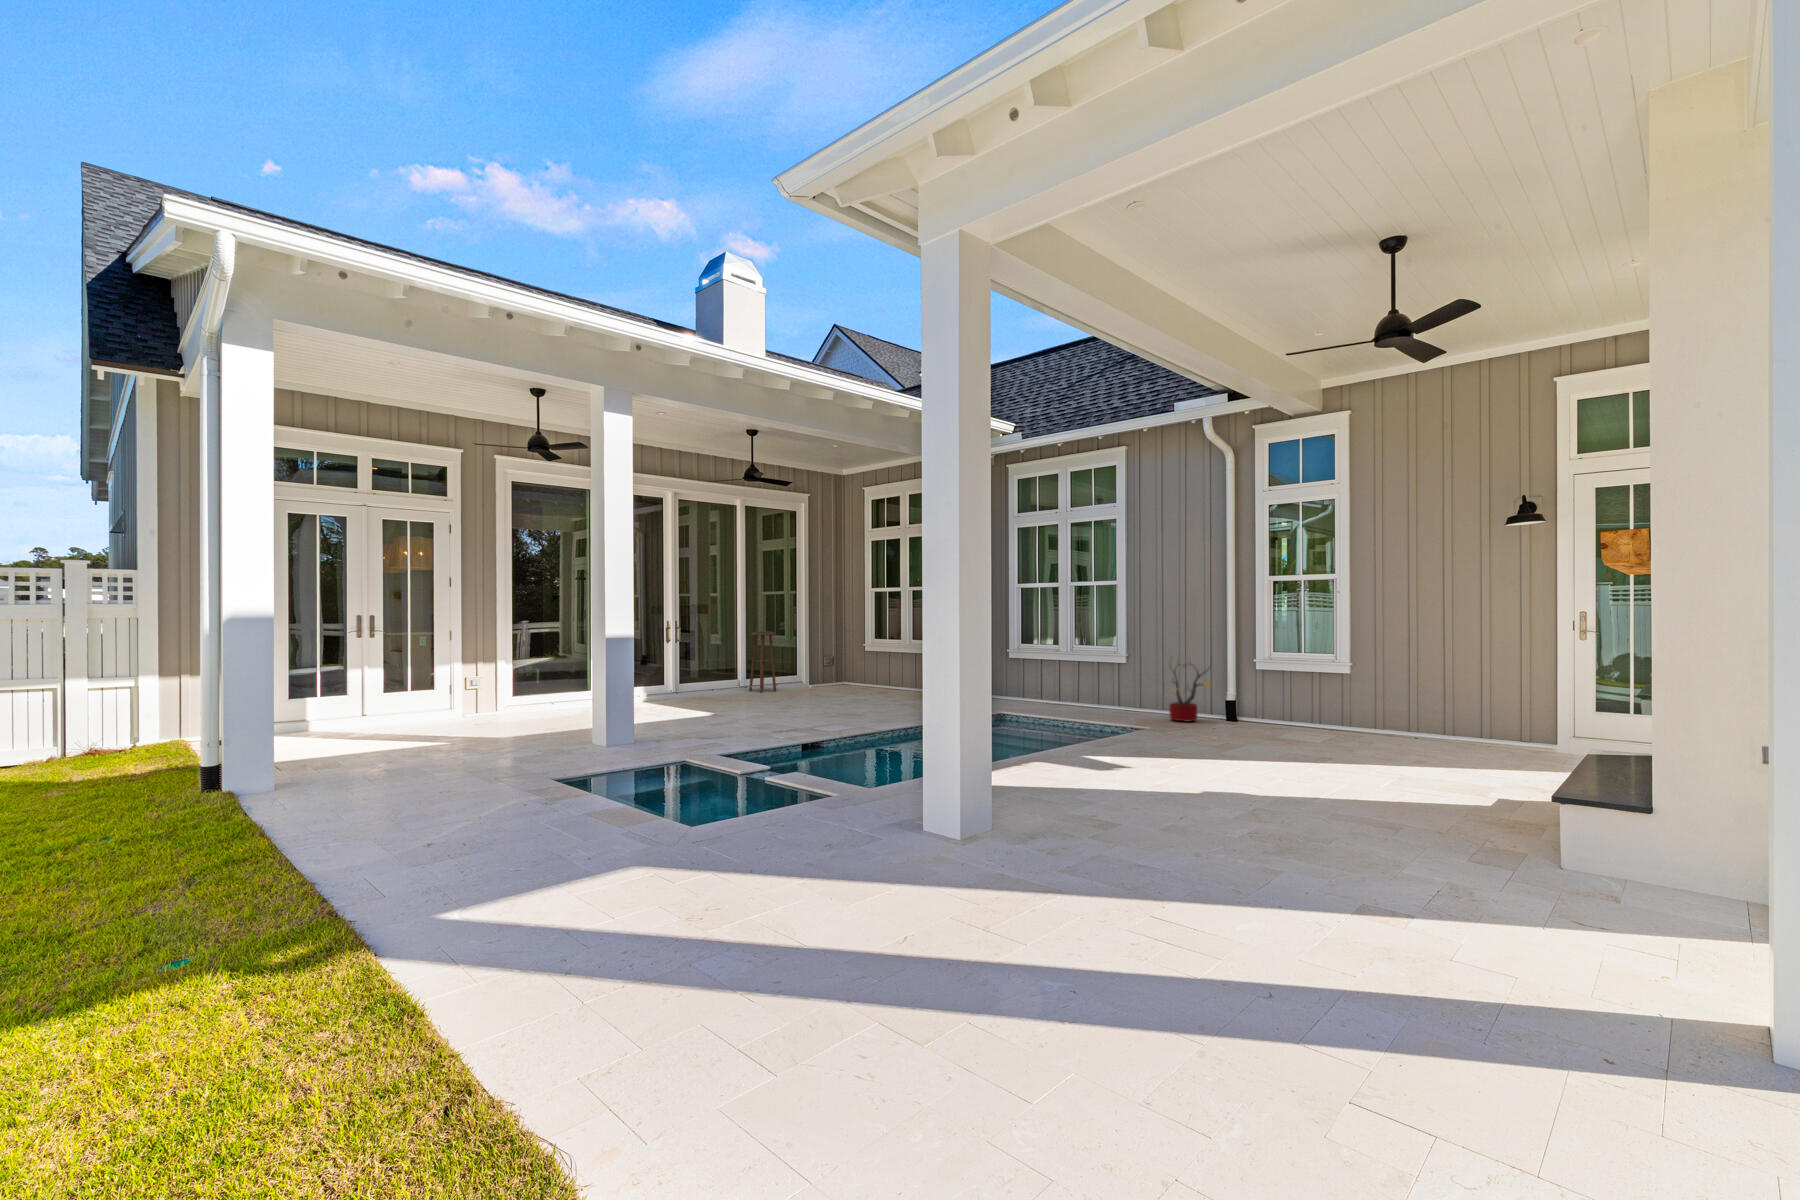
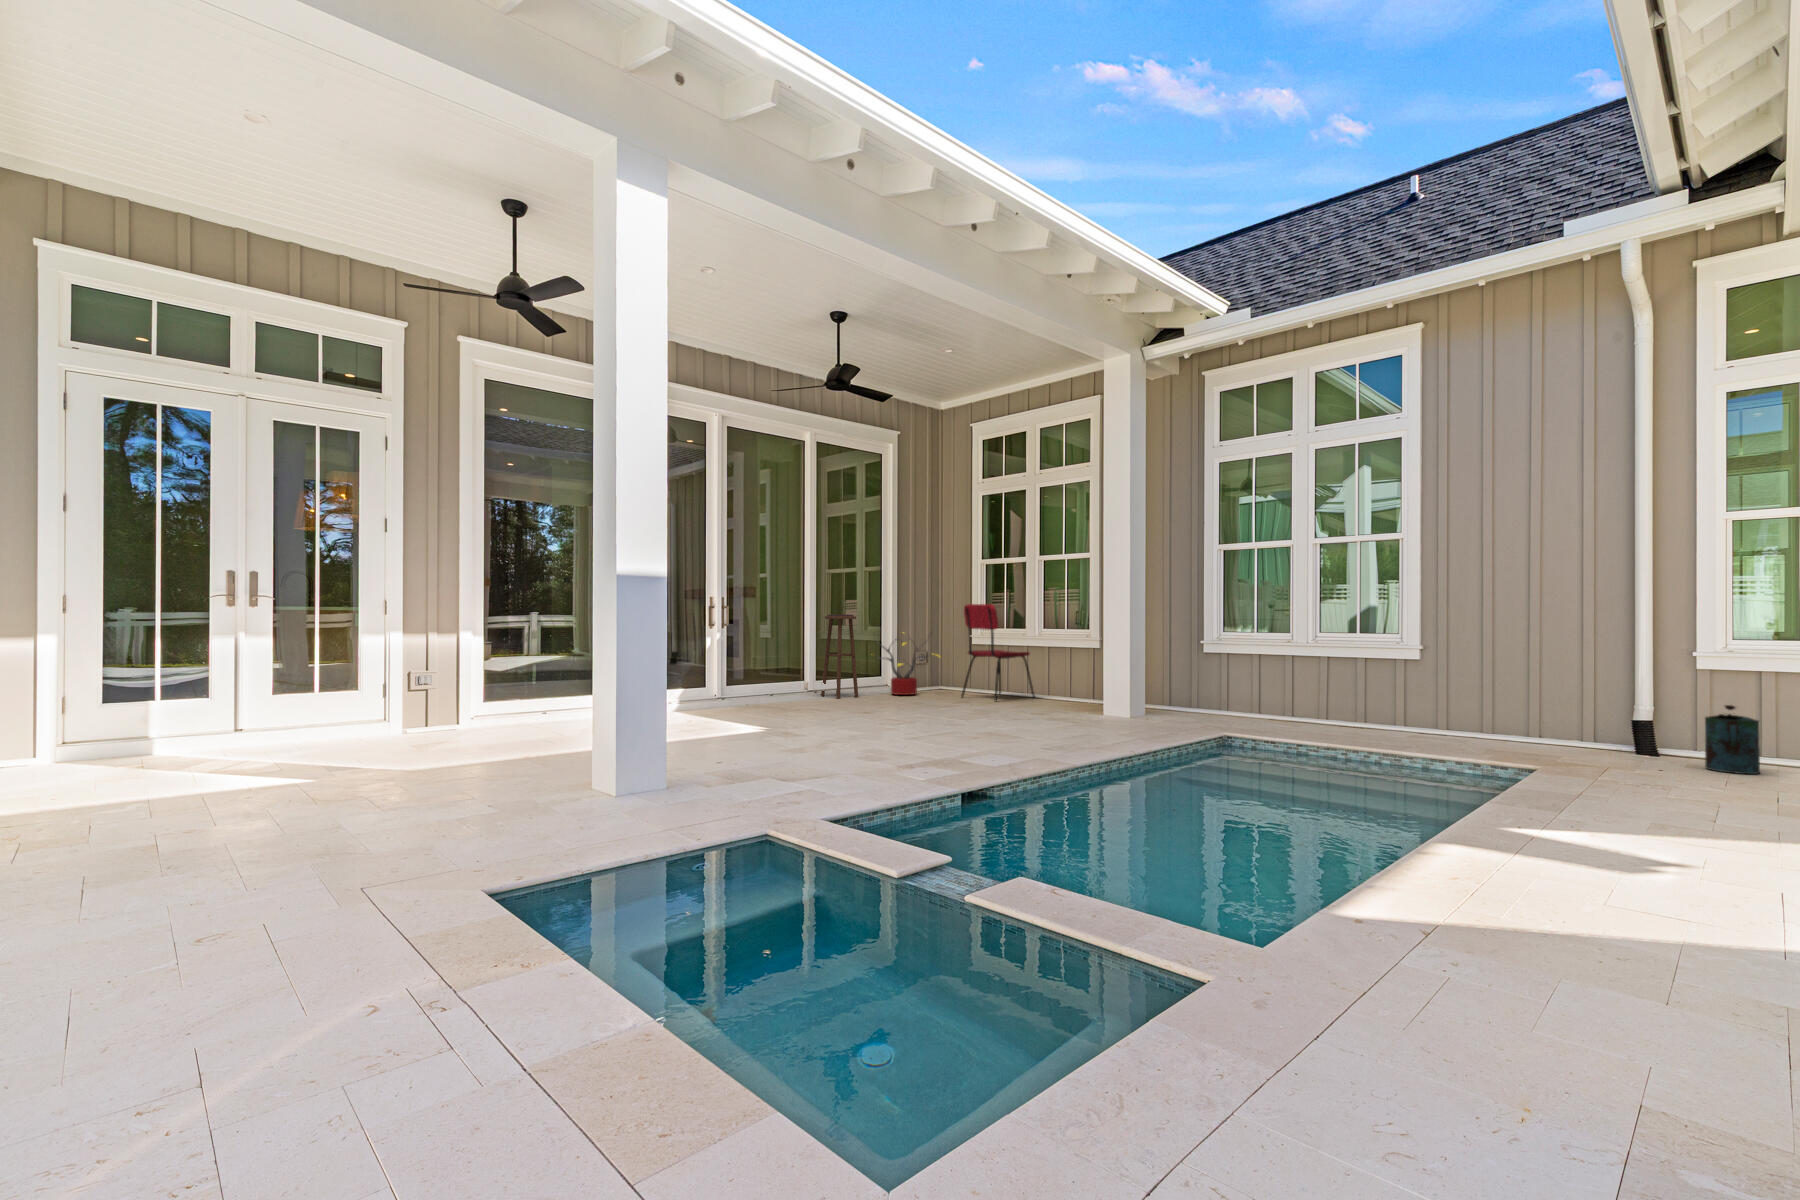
chair: none [851,623,904,693] -> present [961,604,1035,701]
decorative plant: present [1169,659,1211,721] -> present [882,639,940,695]
watering can: none [1247,691,1273,730] -> present [1705,705,1760,774]

